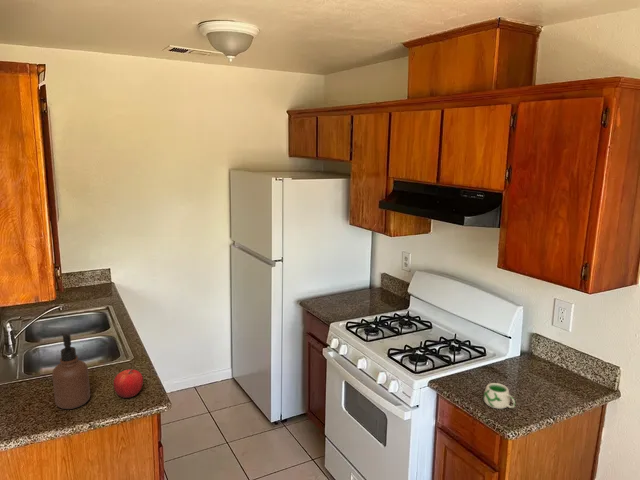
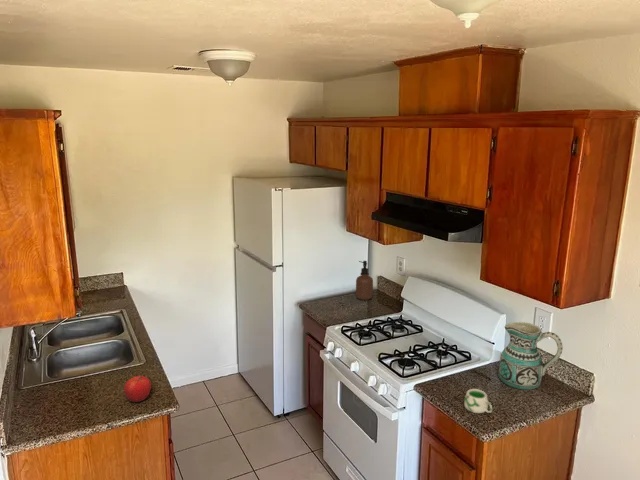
ceramic pitcher: none [517,313,587,385] -> present [498,322,563,390]
soap dispenser: present [52,334,90,409] -> present [356,261,373,300]

